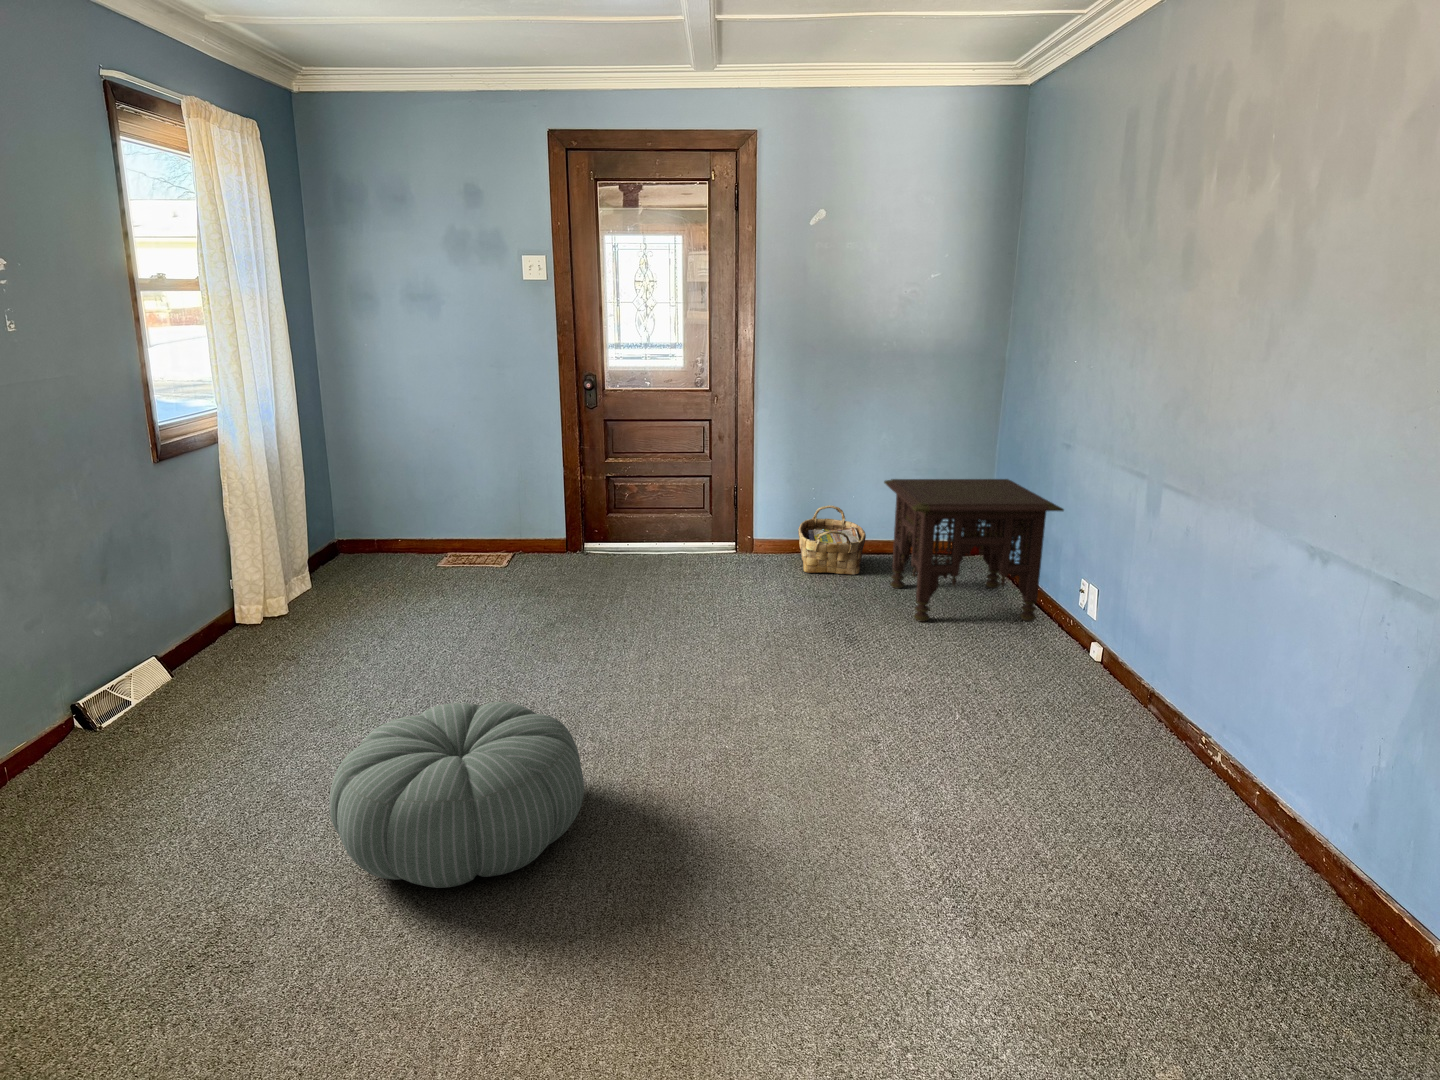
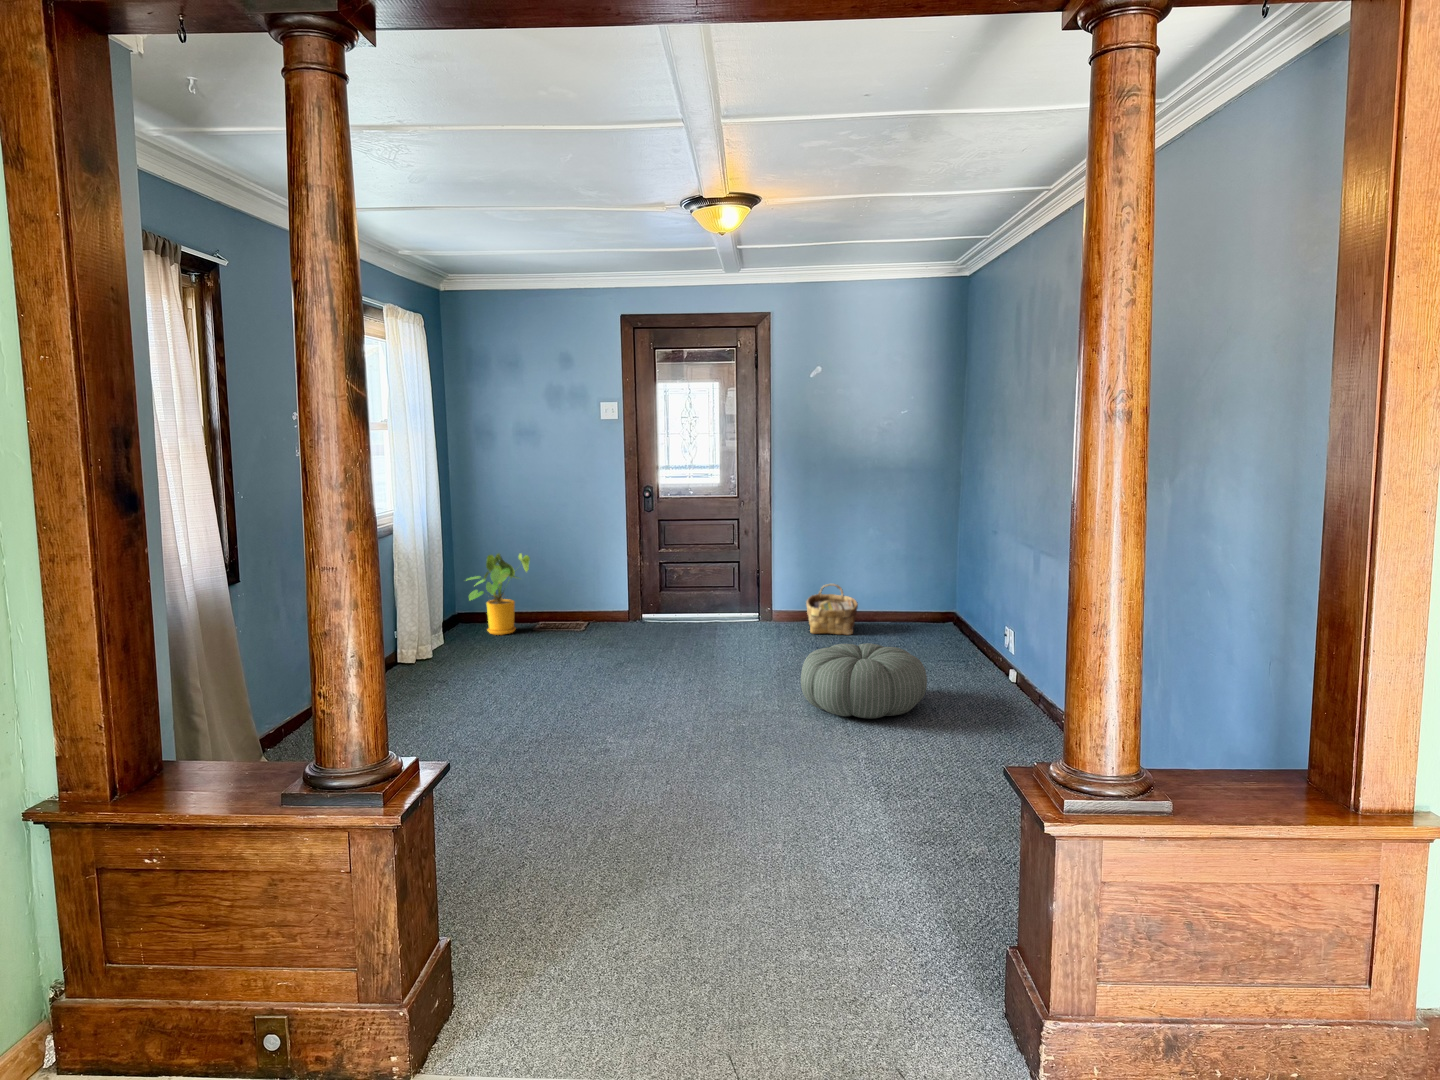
house plant: none [337,463,432,573] -> present [467,554,530,635]
side table: present [884,479,1064,622] -> none [867,559,991,662]
pouf: present [329,702,584,888] -> present [801,643,927,719]

